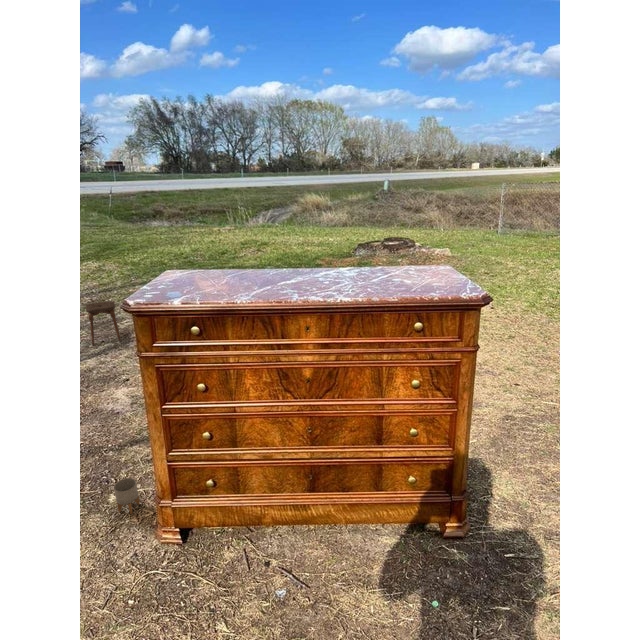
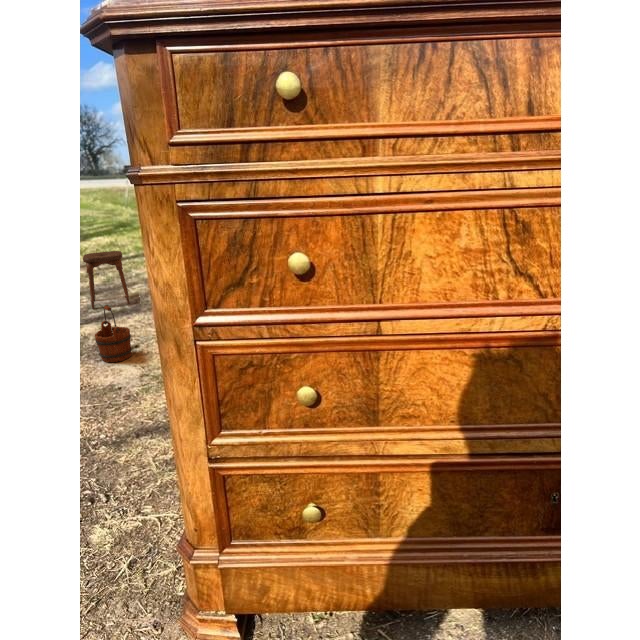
wooden bucket: none [100,355,125,393] -> present [95,306,132,362]
planter: present [114,478,140,514] -> none [96,495,149,569]

